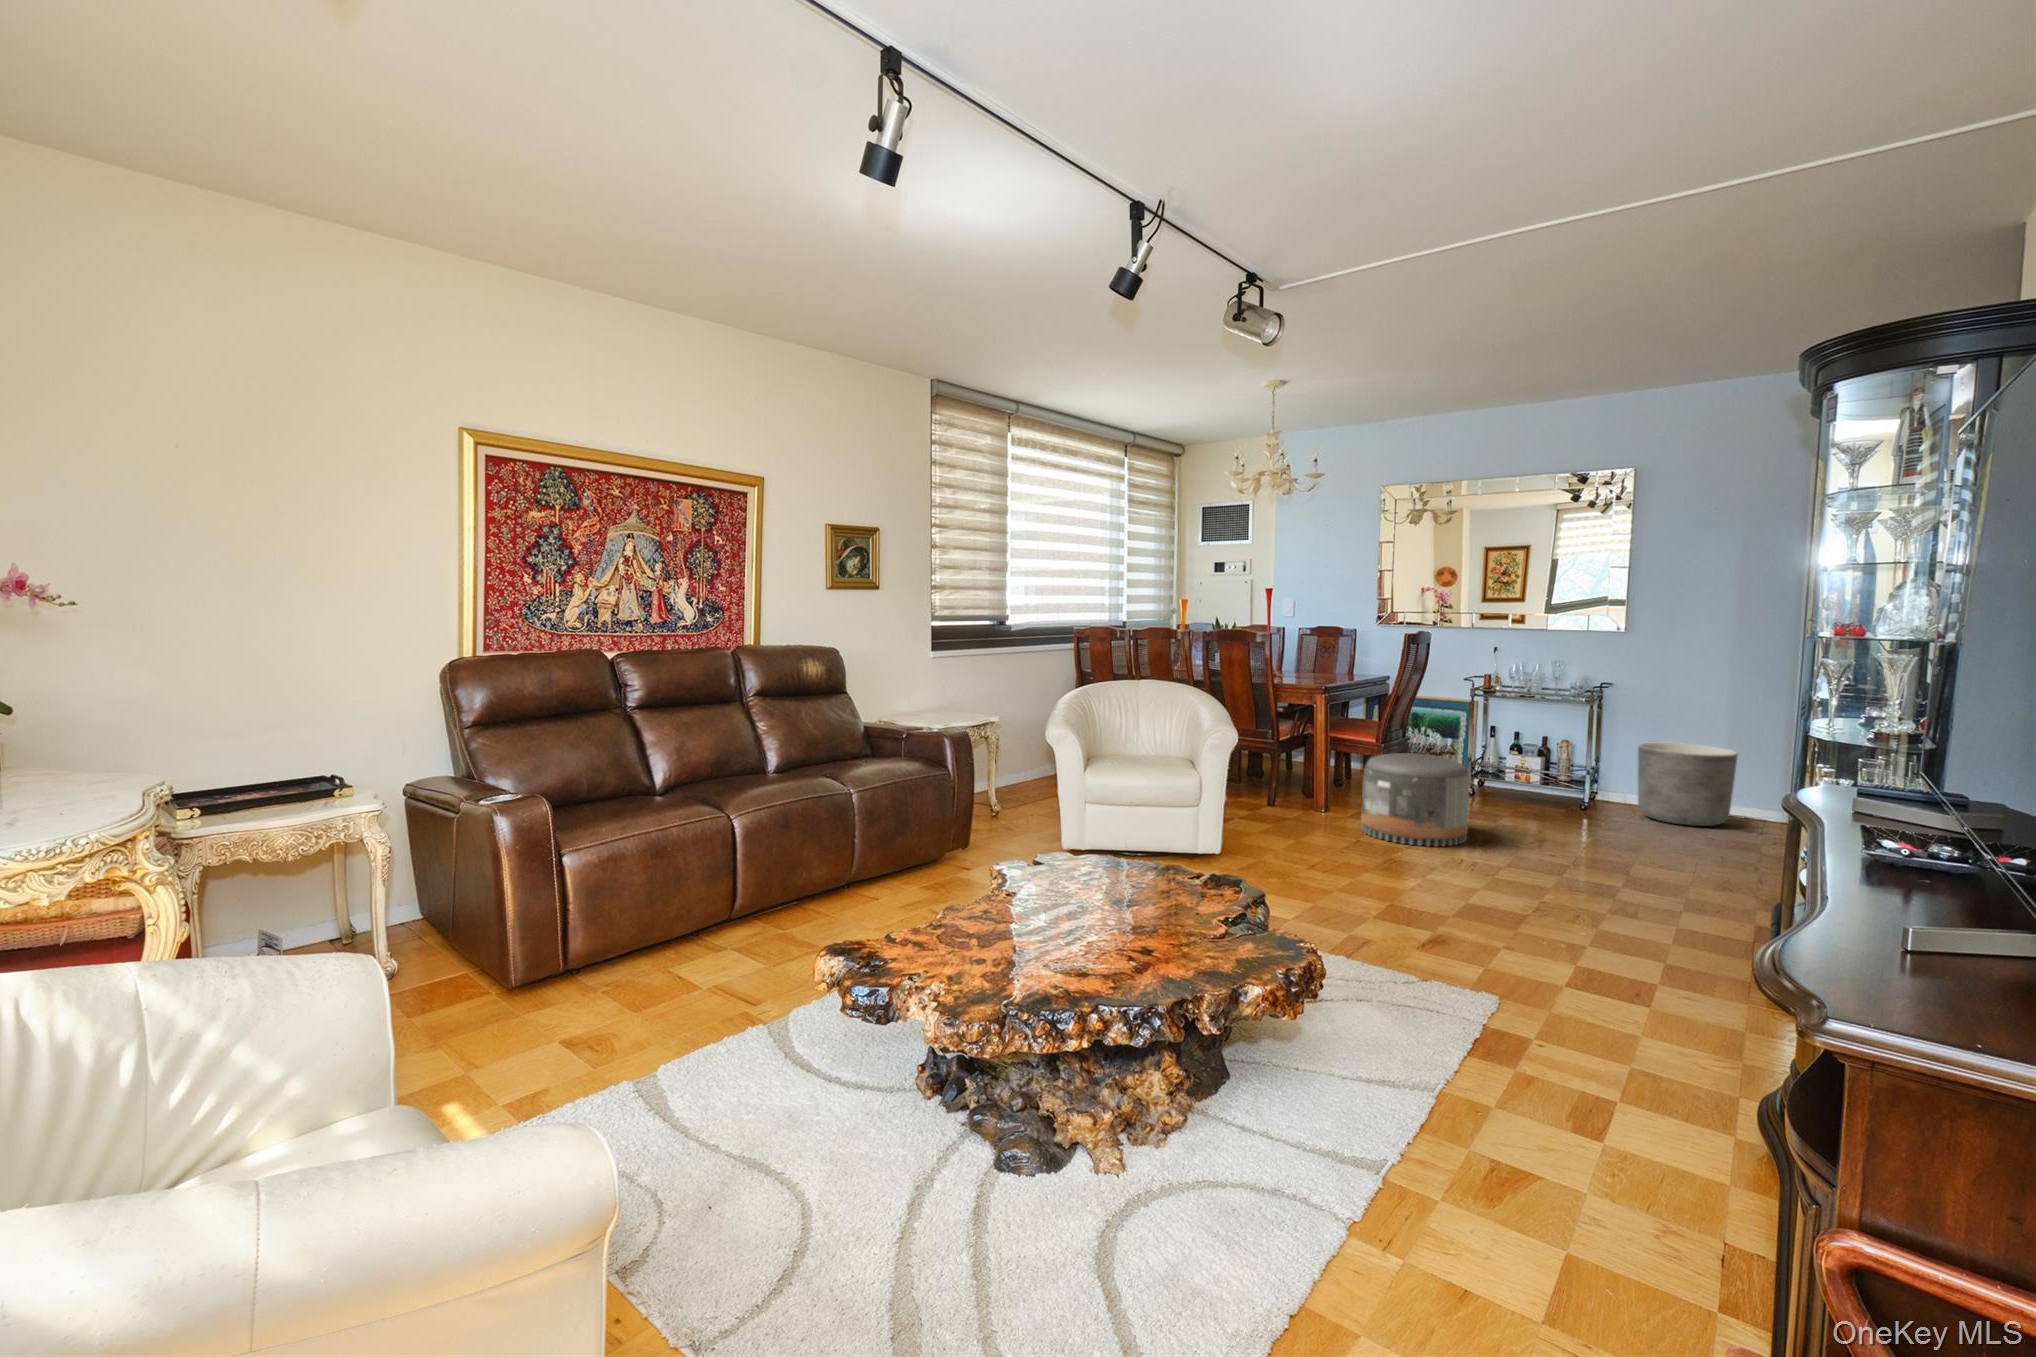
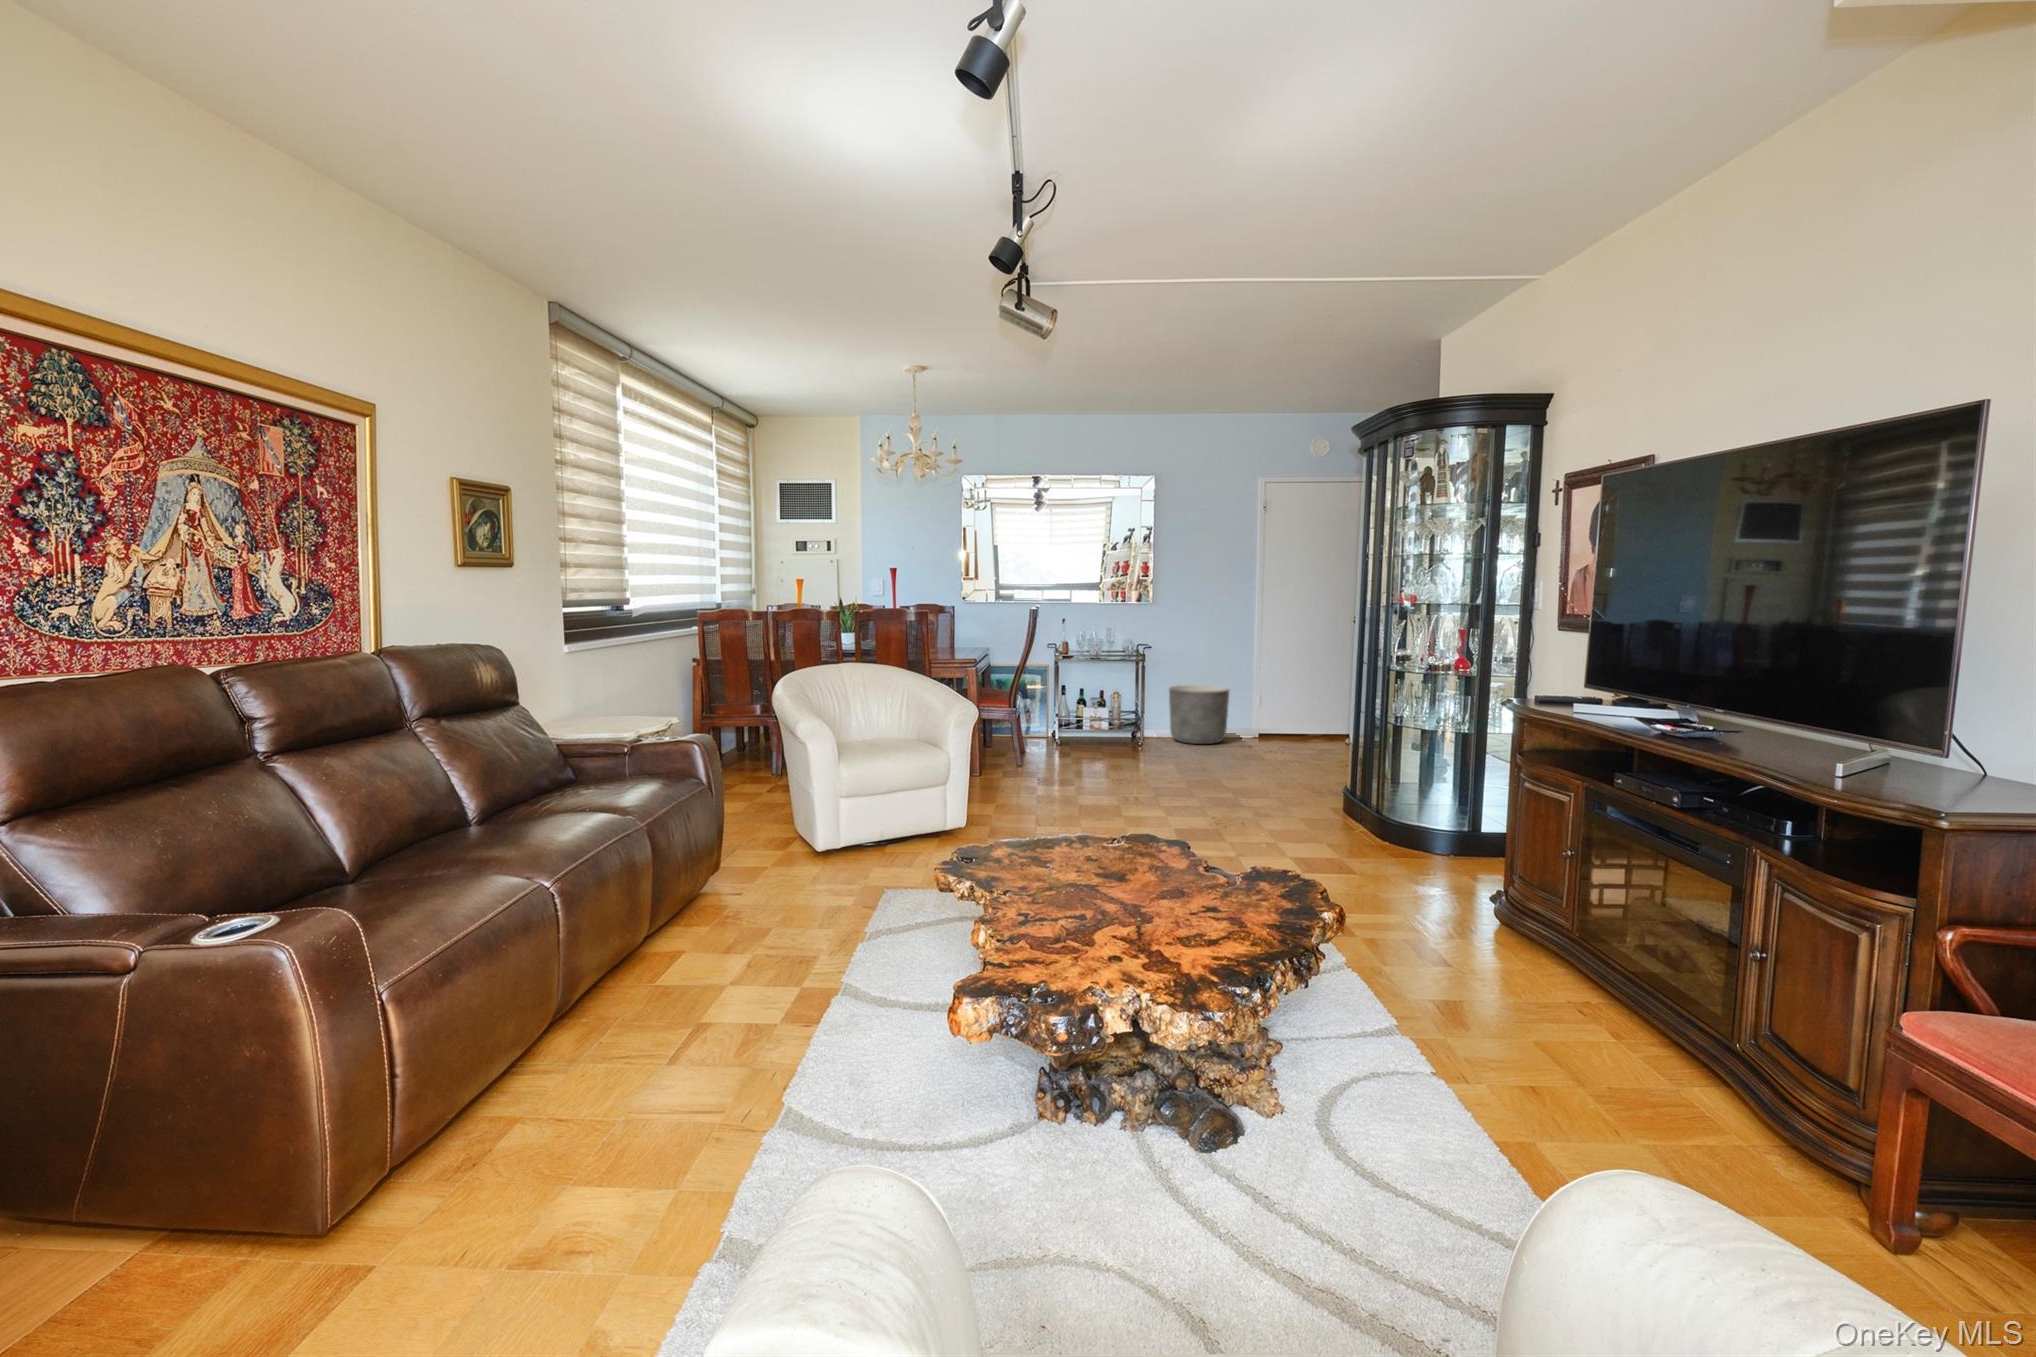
pouf: present [1361,753,1469,846] -> none [1023,710,1106,788]

